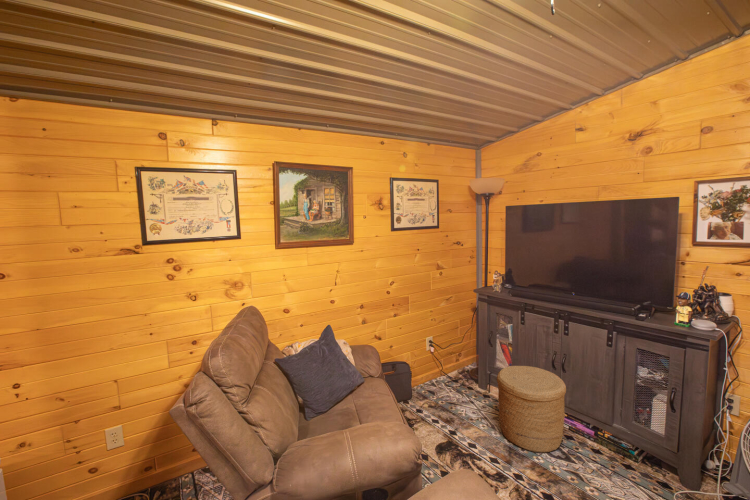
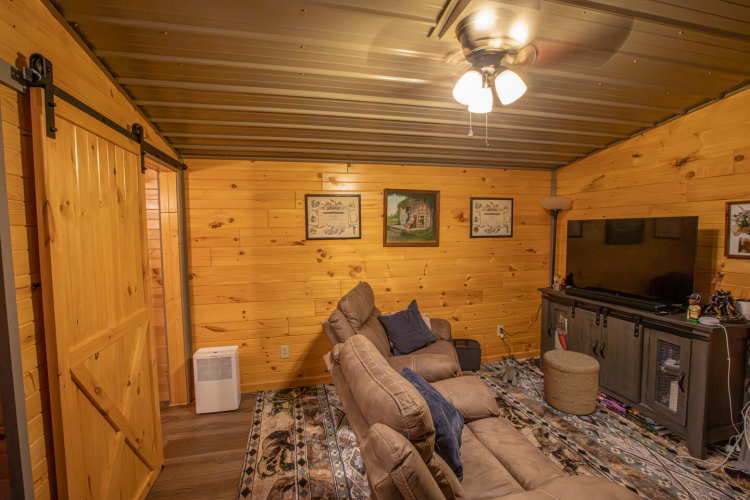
plush toy: none [441,376,465,416] -> present [502,355,521,386]

